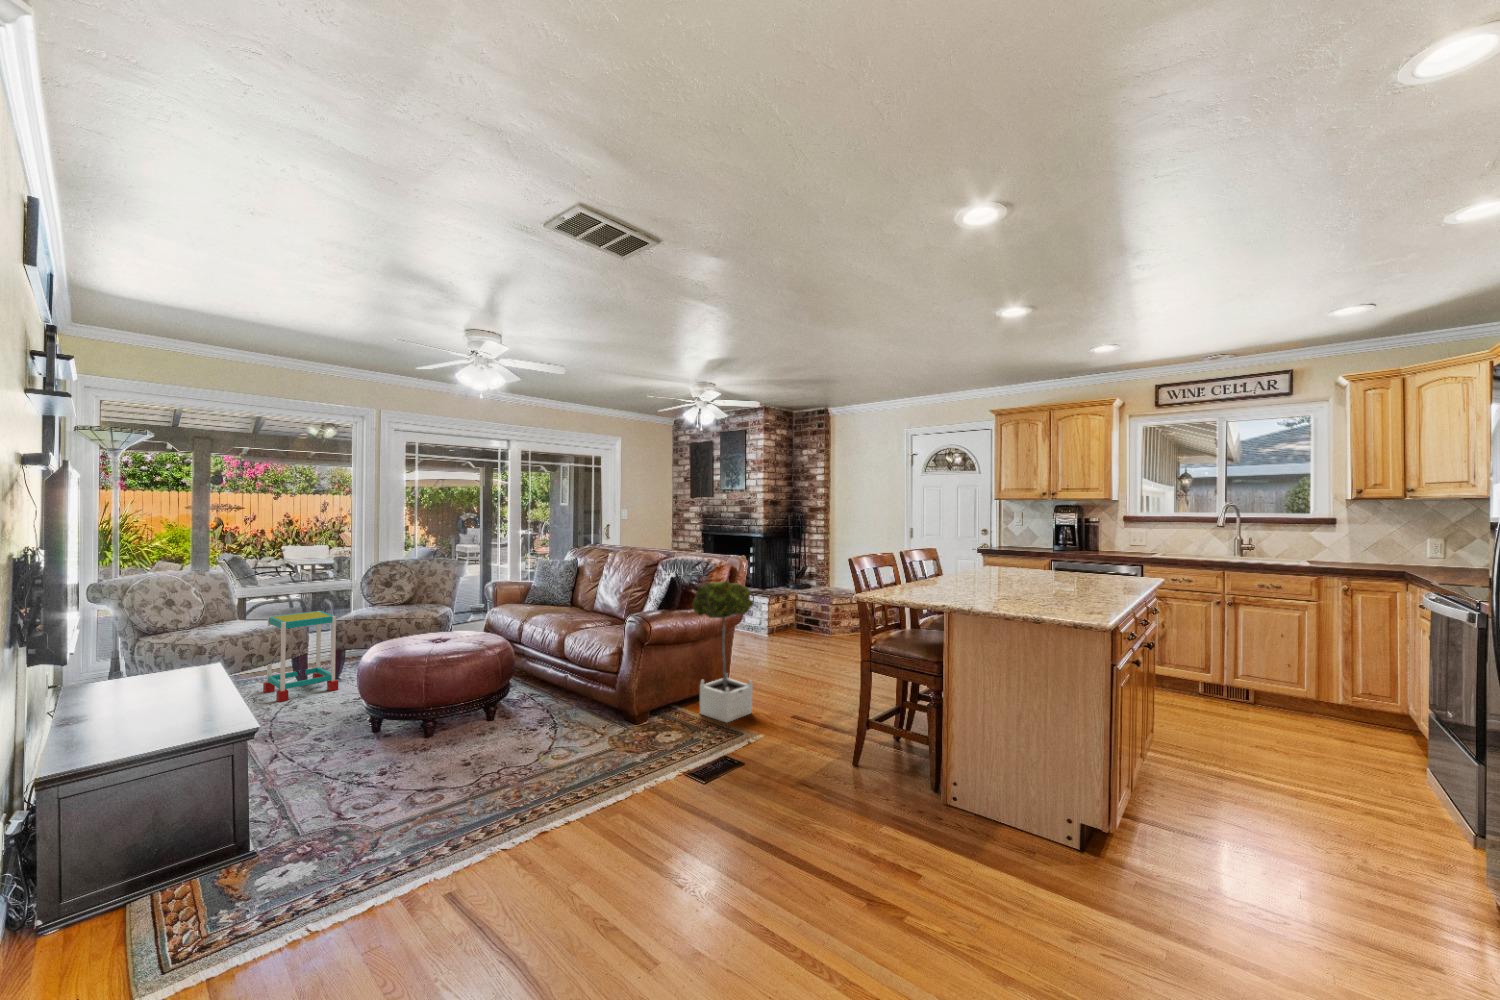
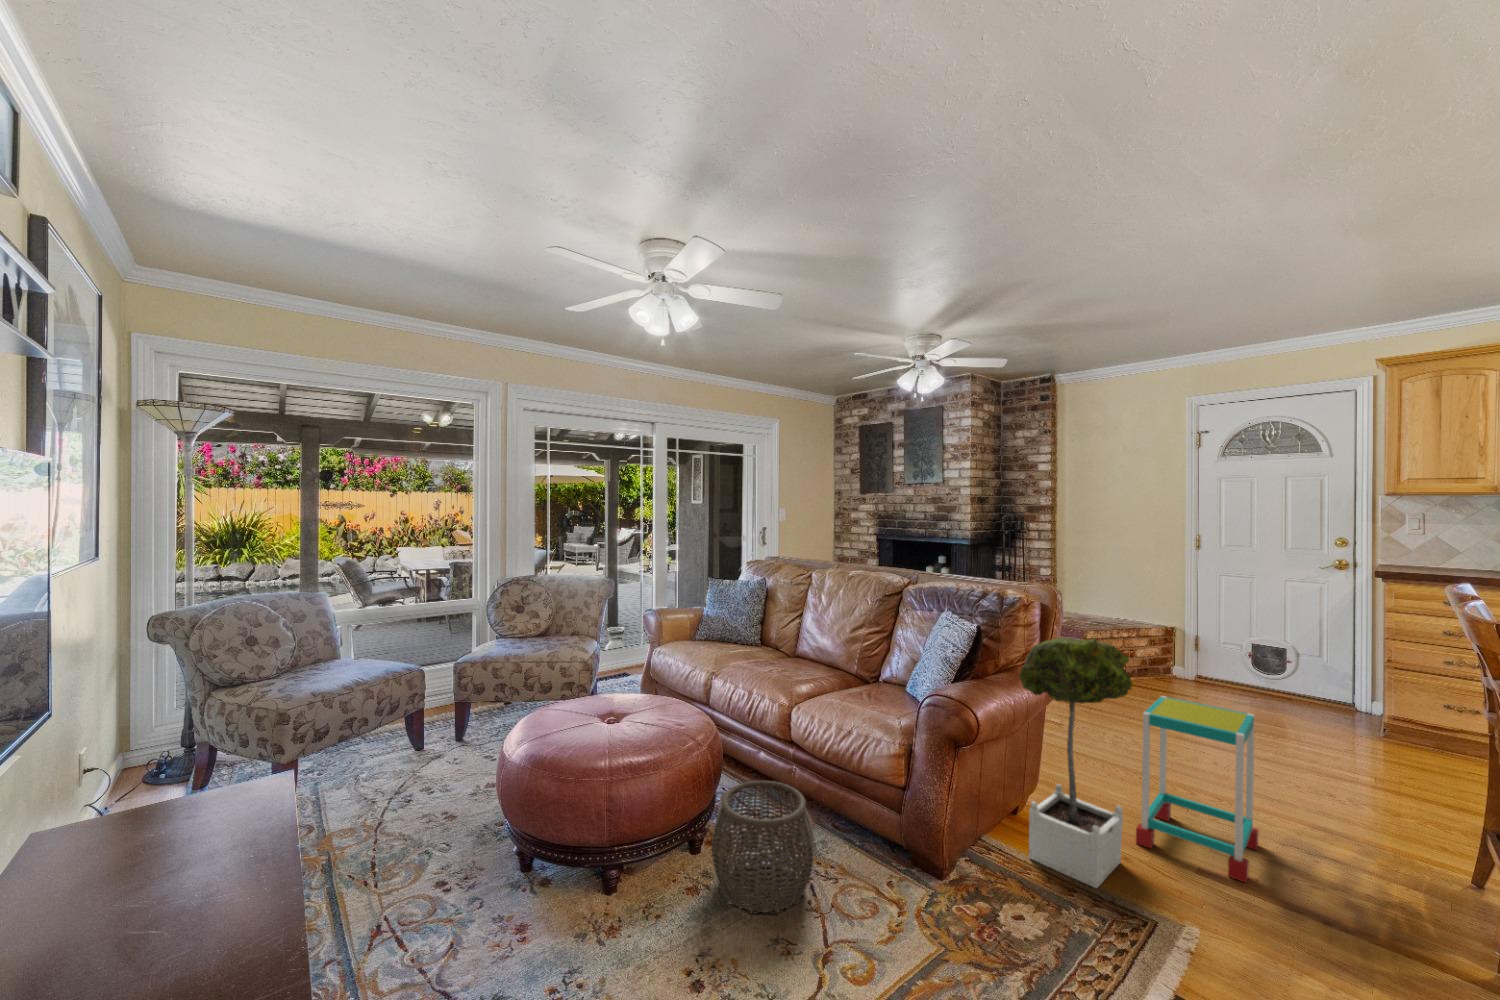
side table: present [263,611,338,702] -> present [1136,696,1258,882]
woven basket: none [495,672,561,740] -> present [711,781,815,914]

